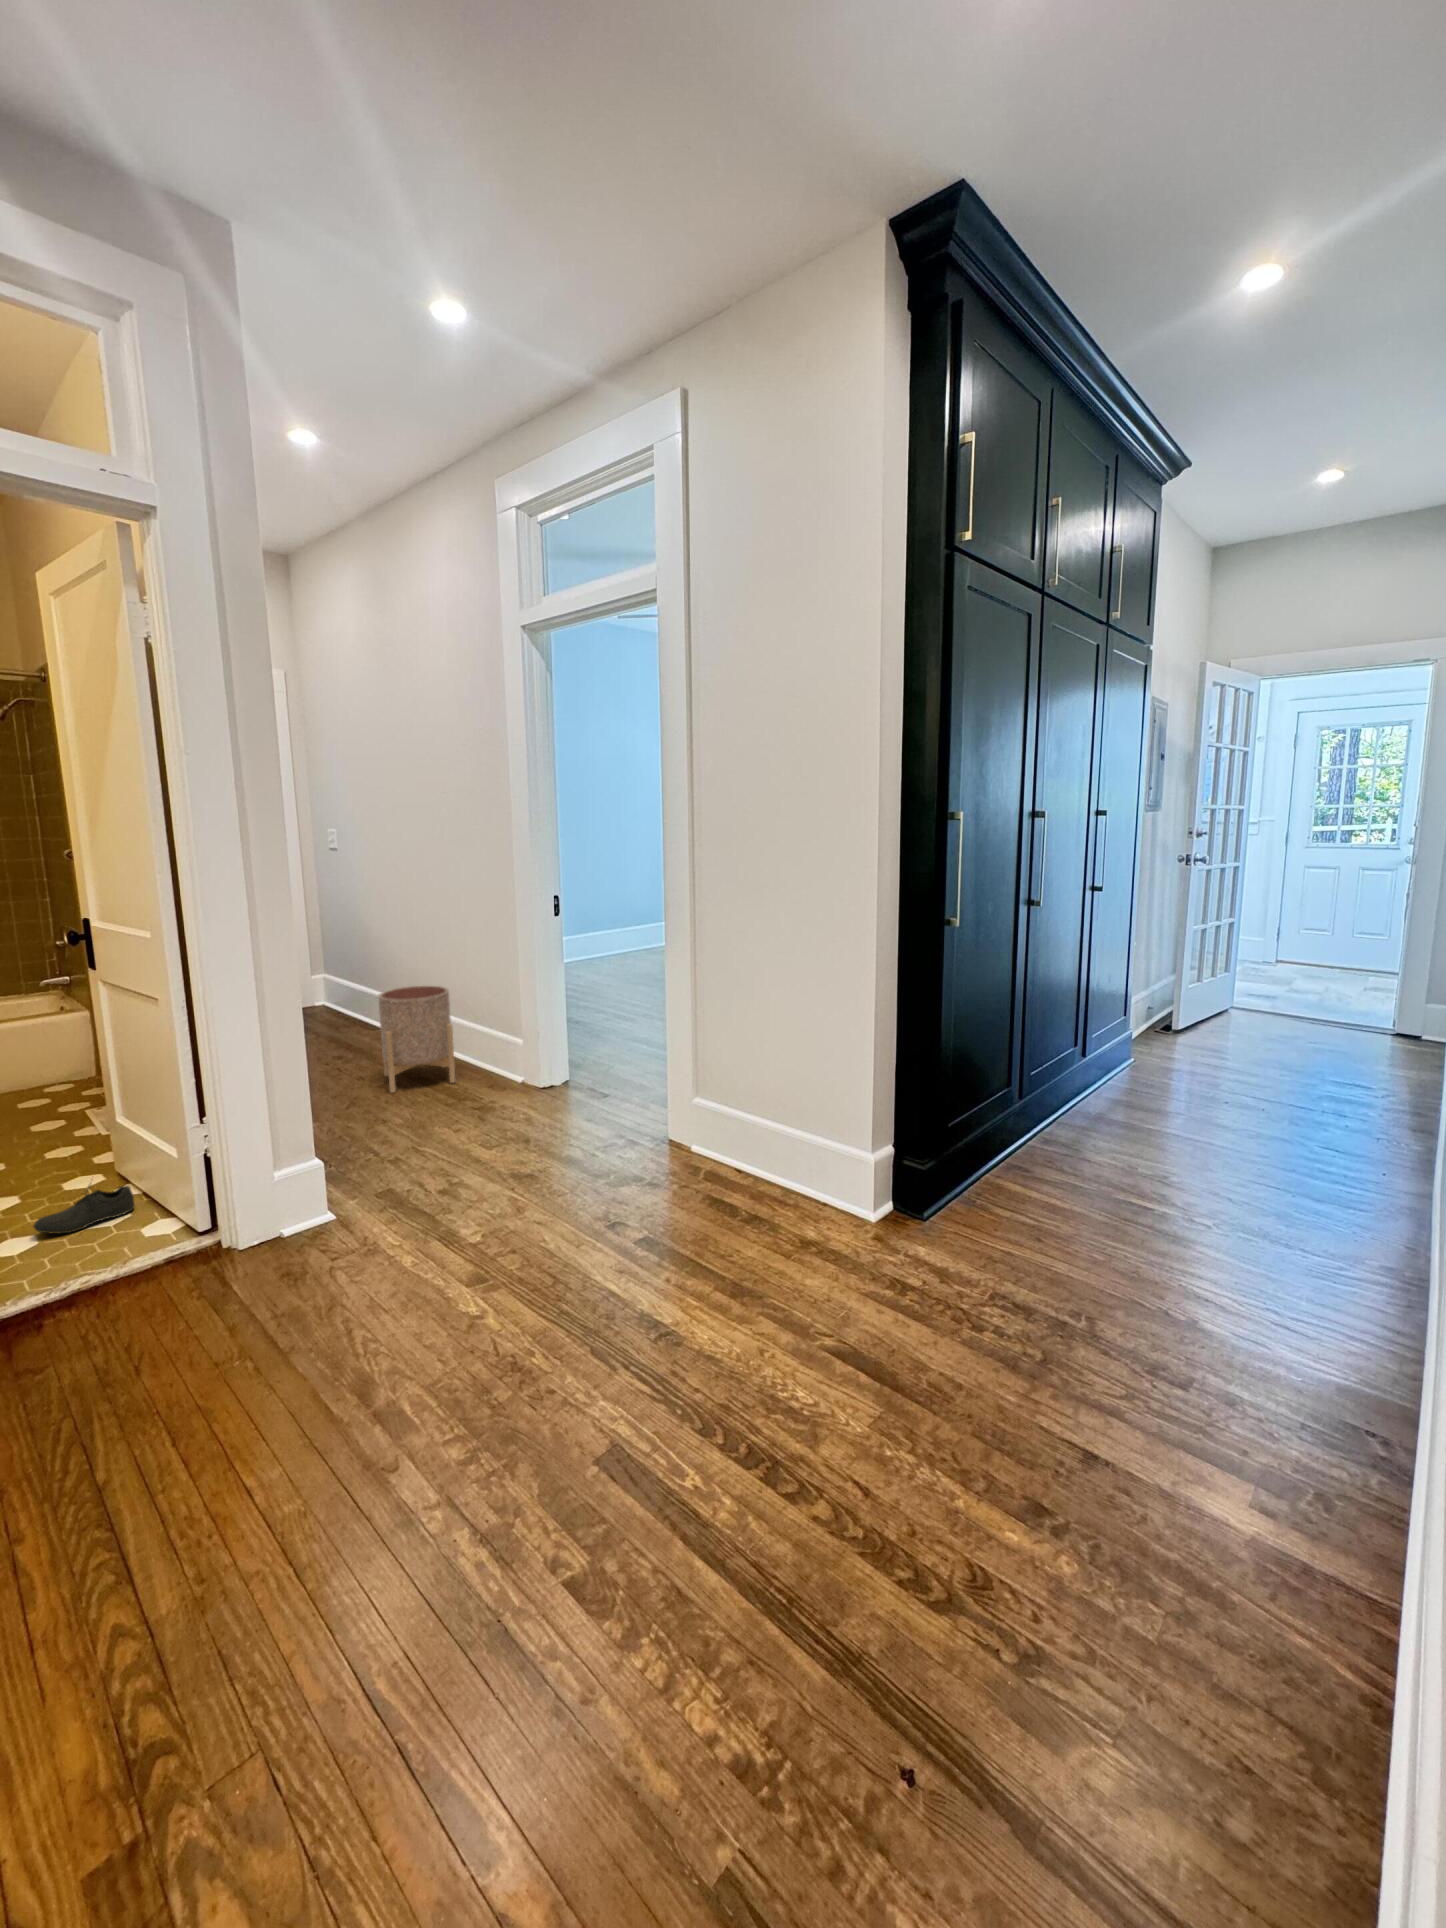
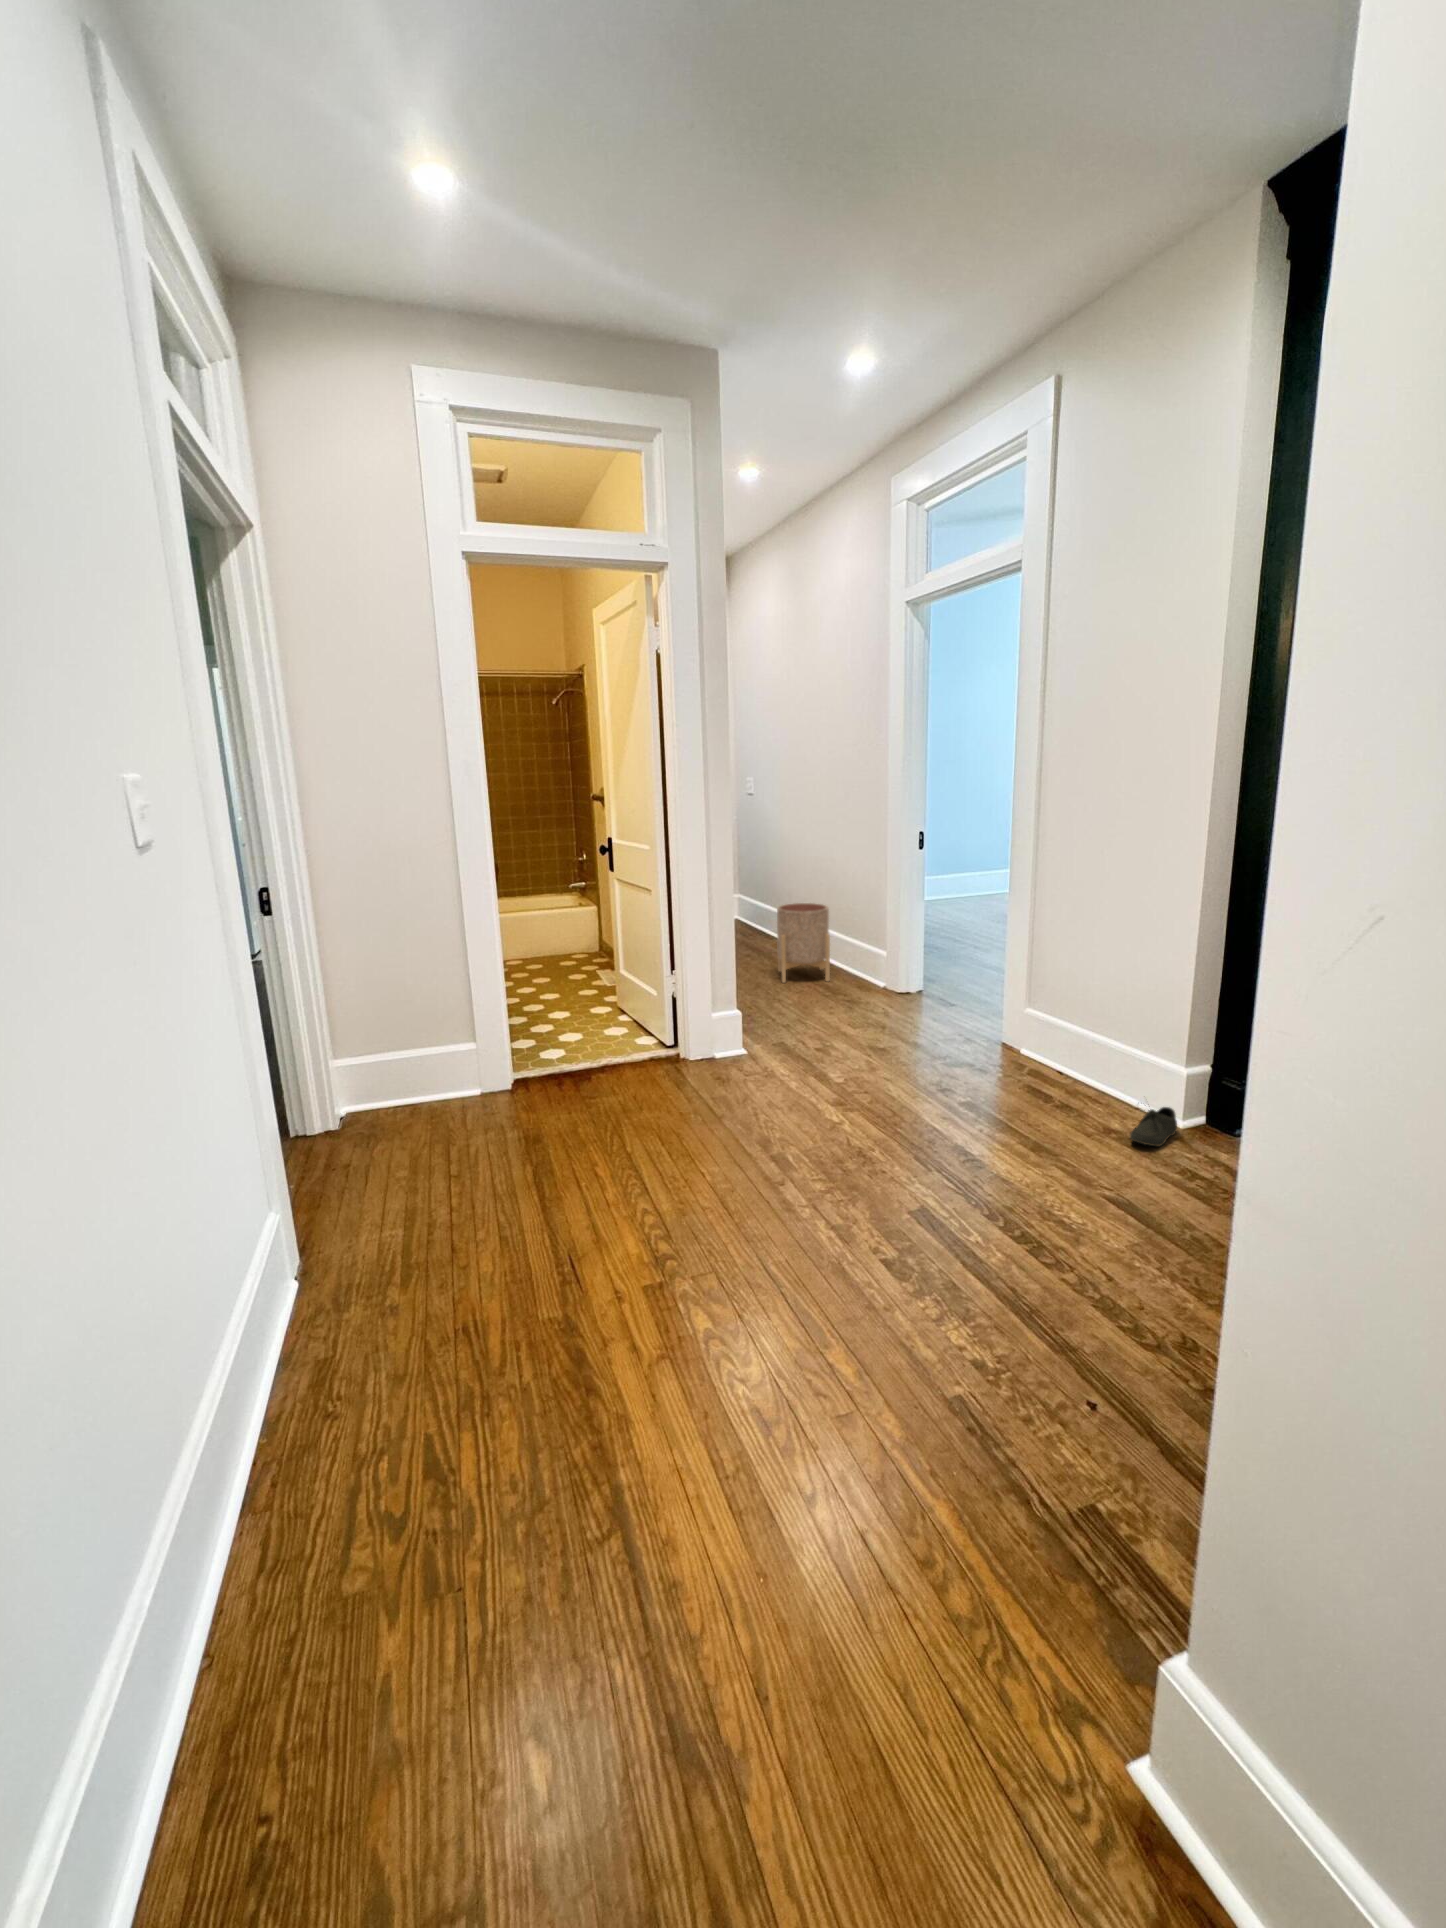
shoe: present [33,1184,135,1233] -> present [1130,1107,1177,1146]

